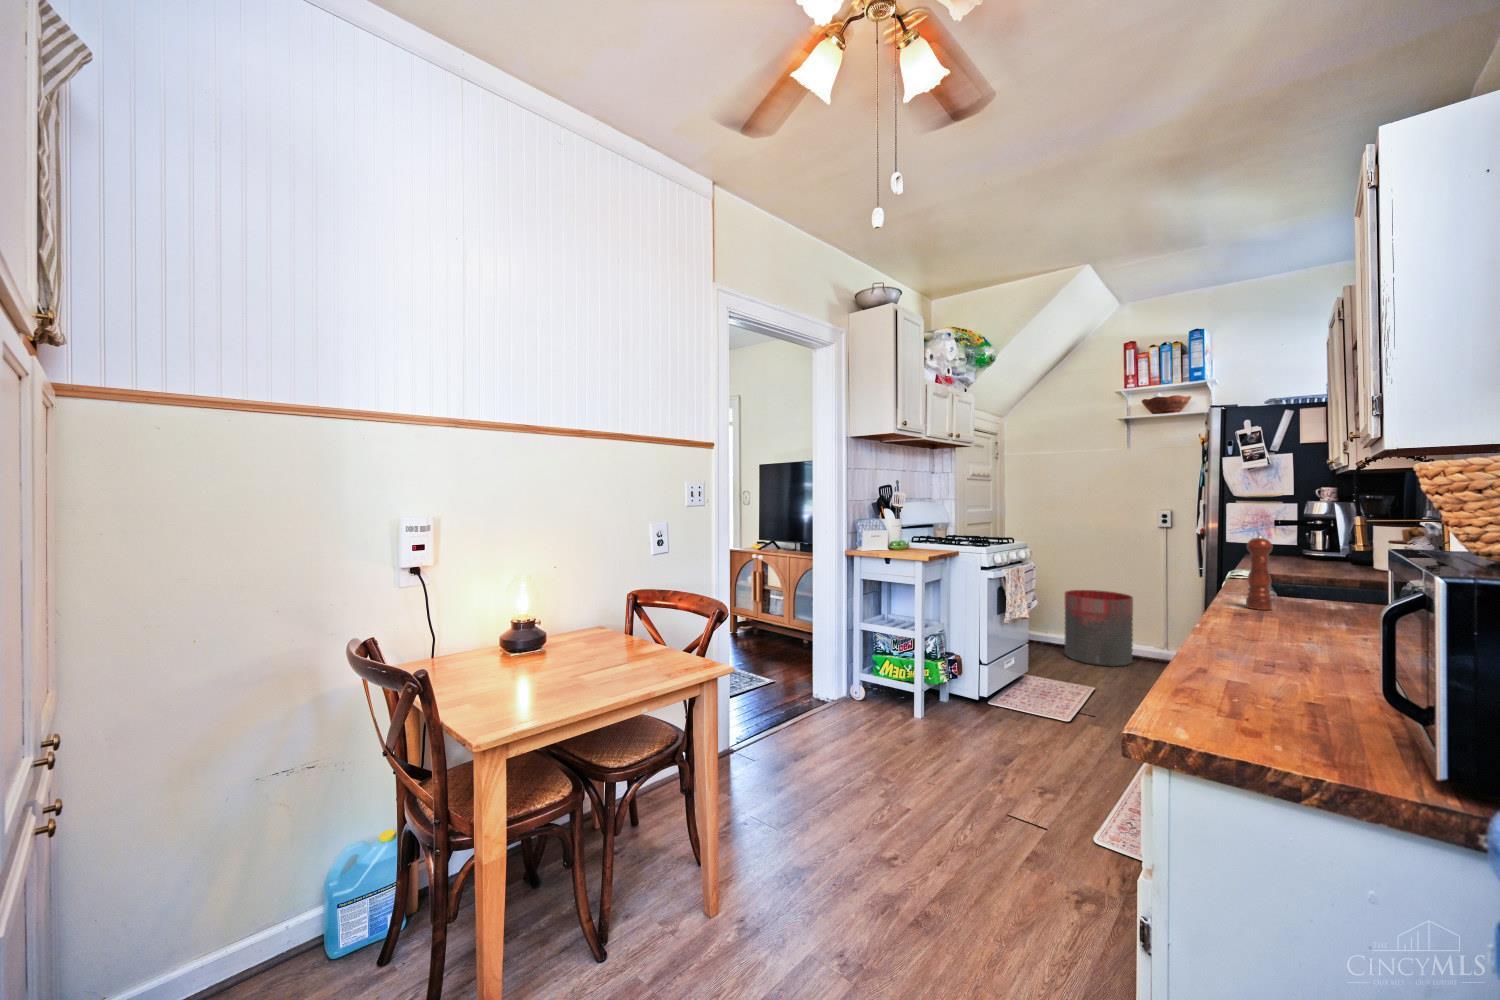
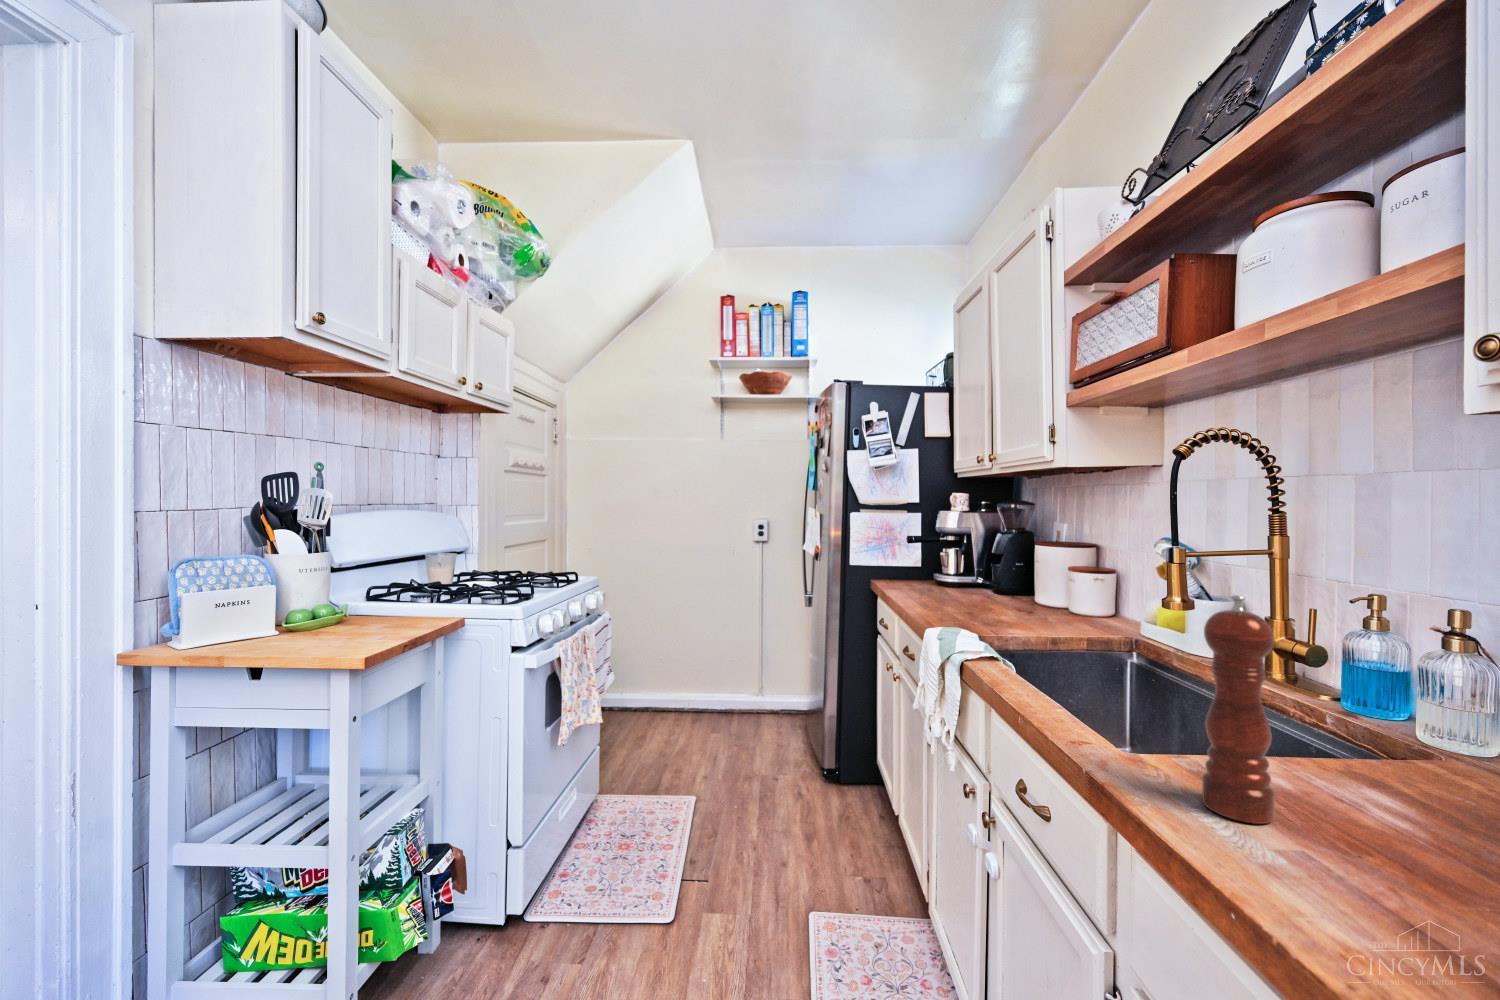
trash can: present [1065,590,1133,667] -> none [647,633,732,748]

